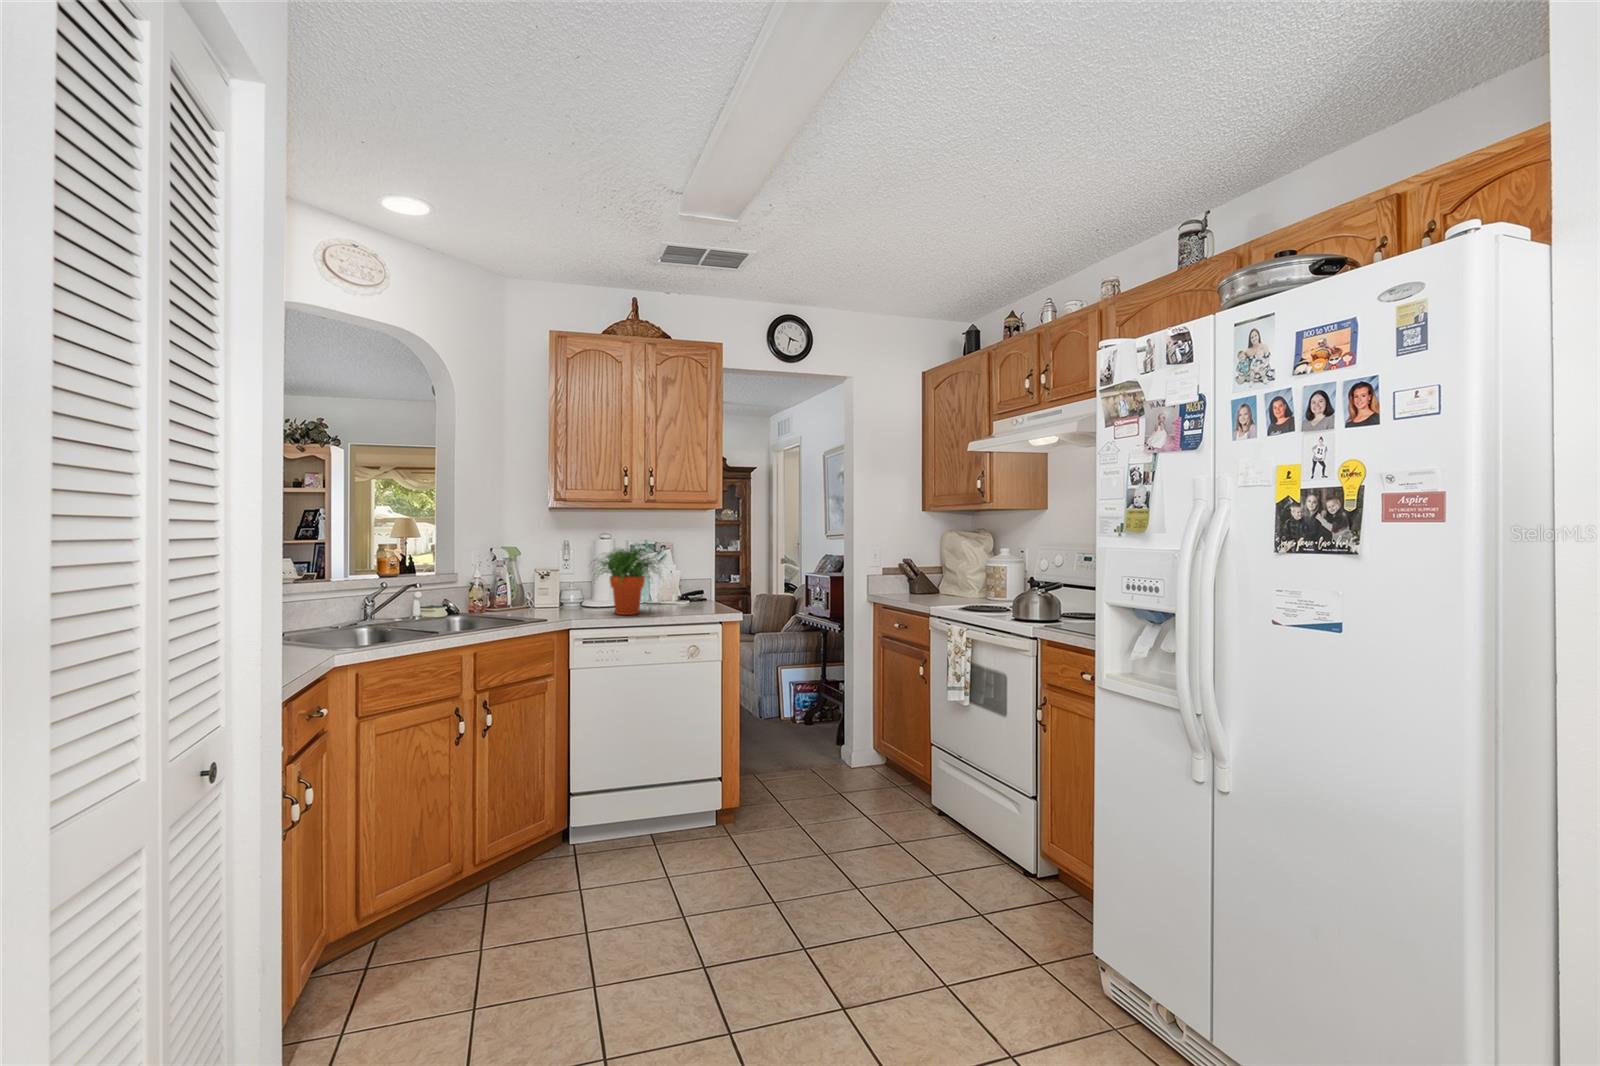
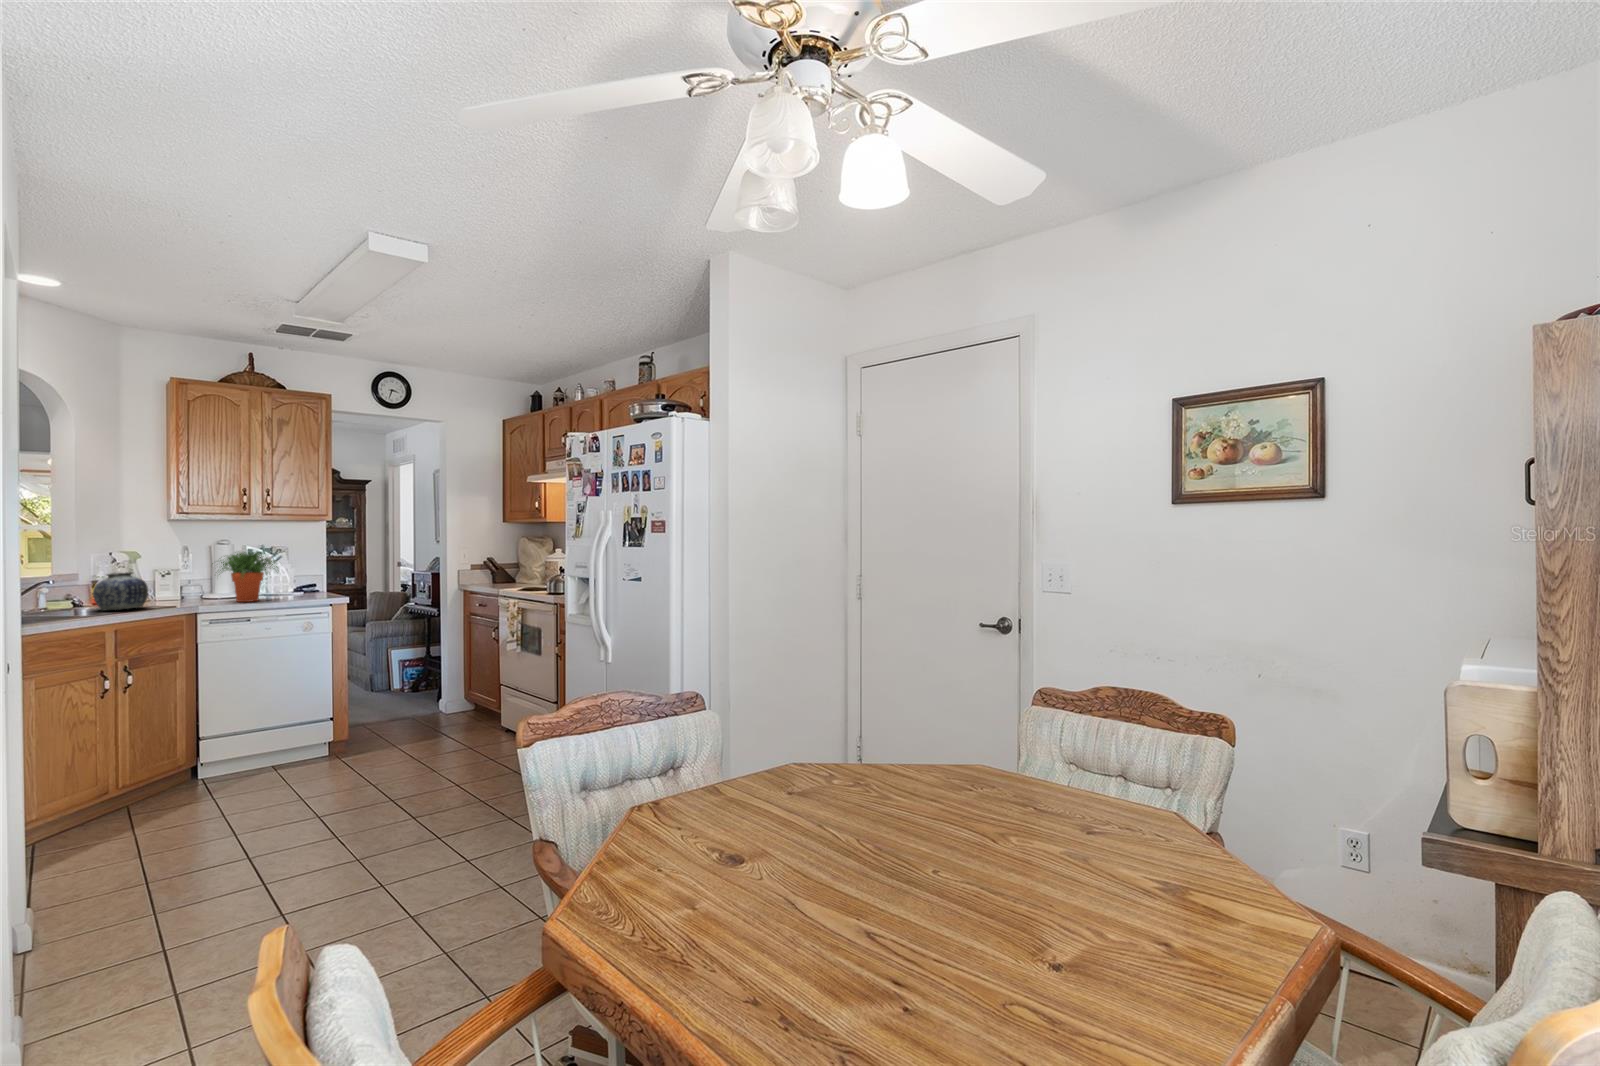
vase: none [465,573,521,622] -> present [93,572,148,610]

